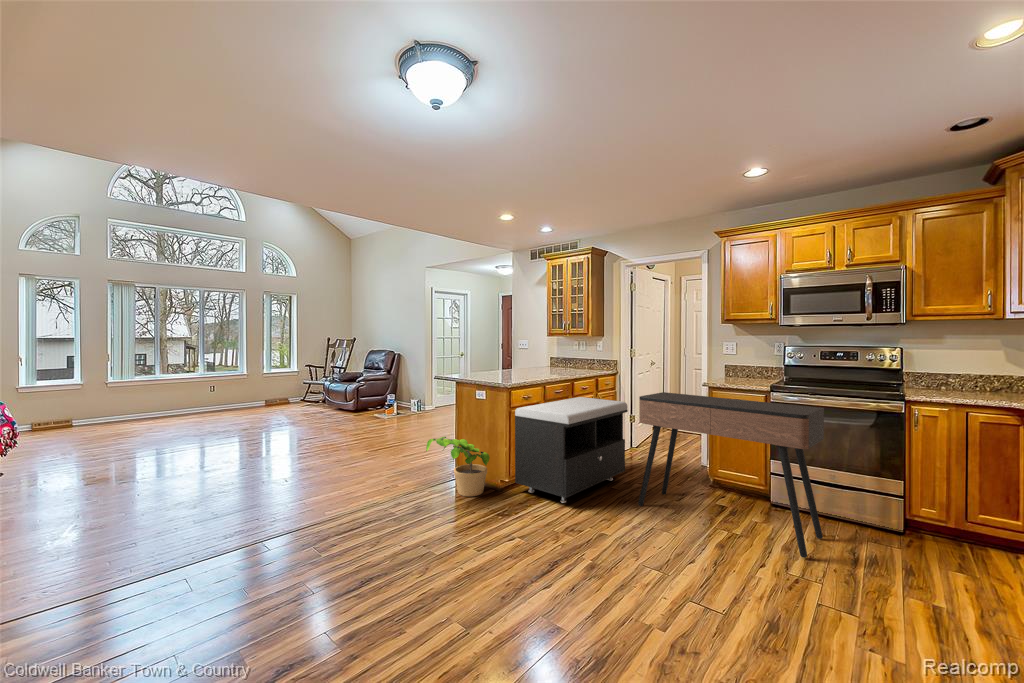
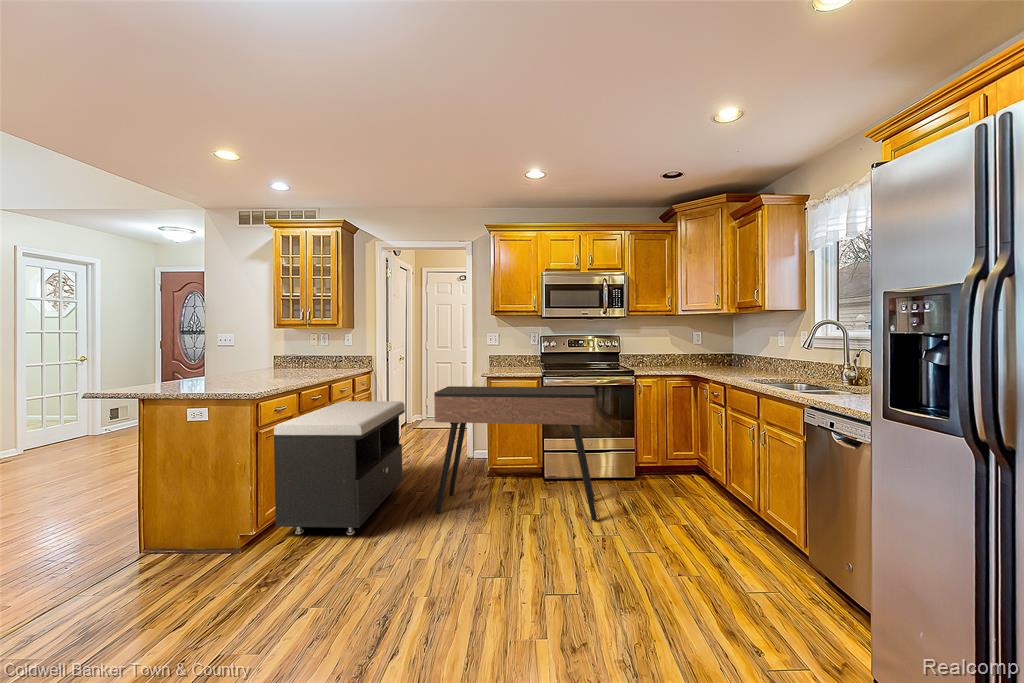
potted plant: present [426,437,490,496] -> none [127,482,237,568]

